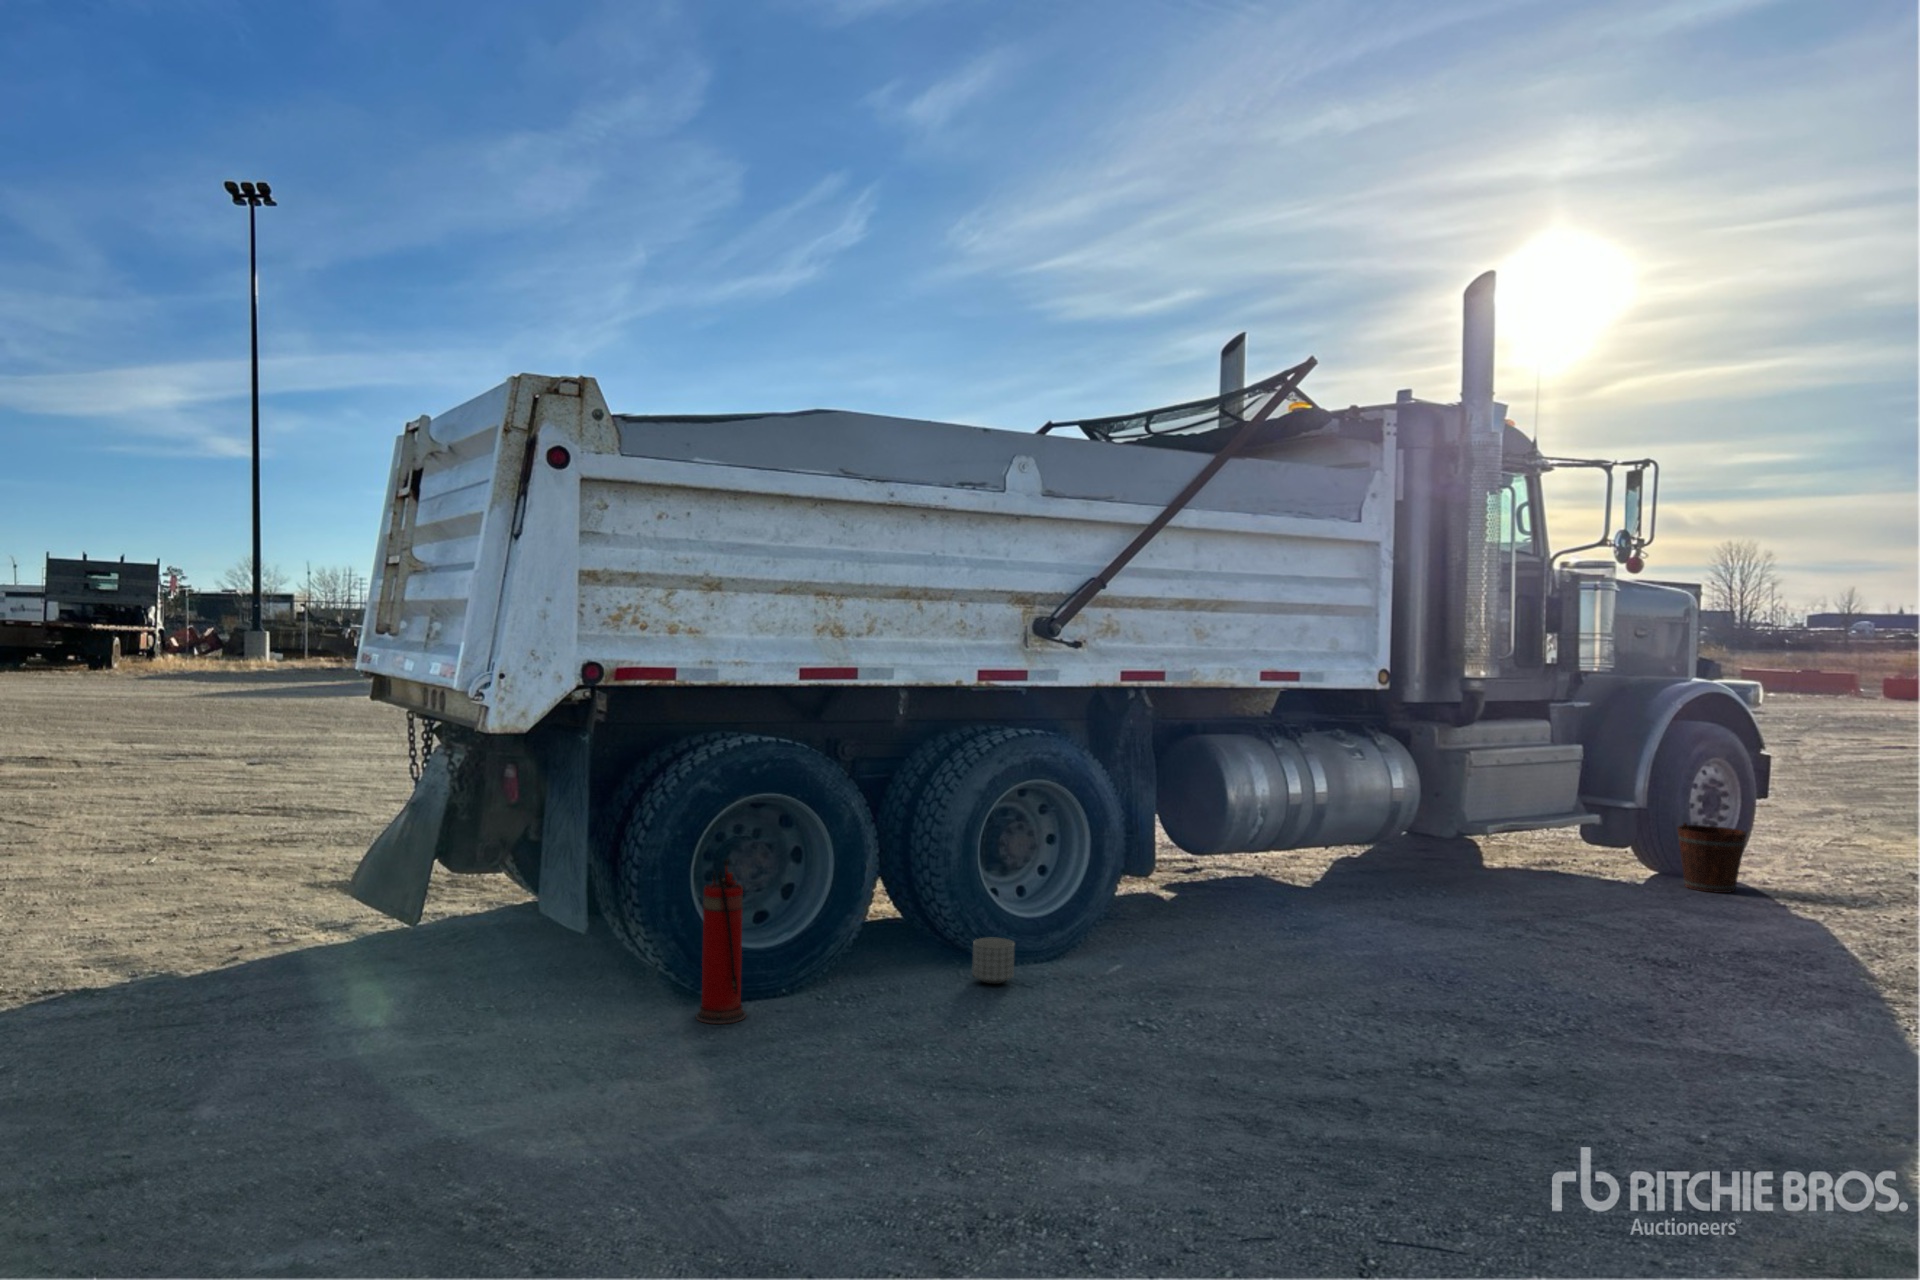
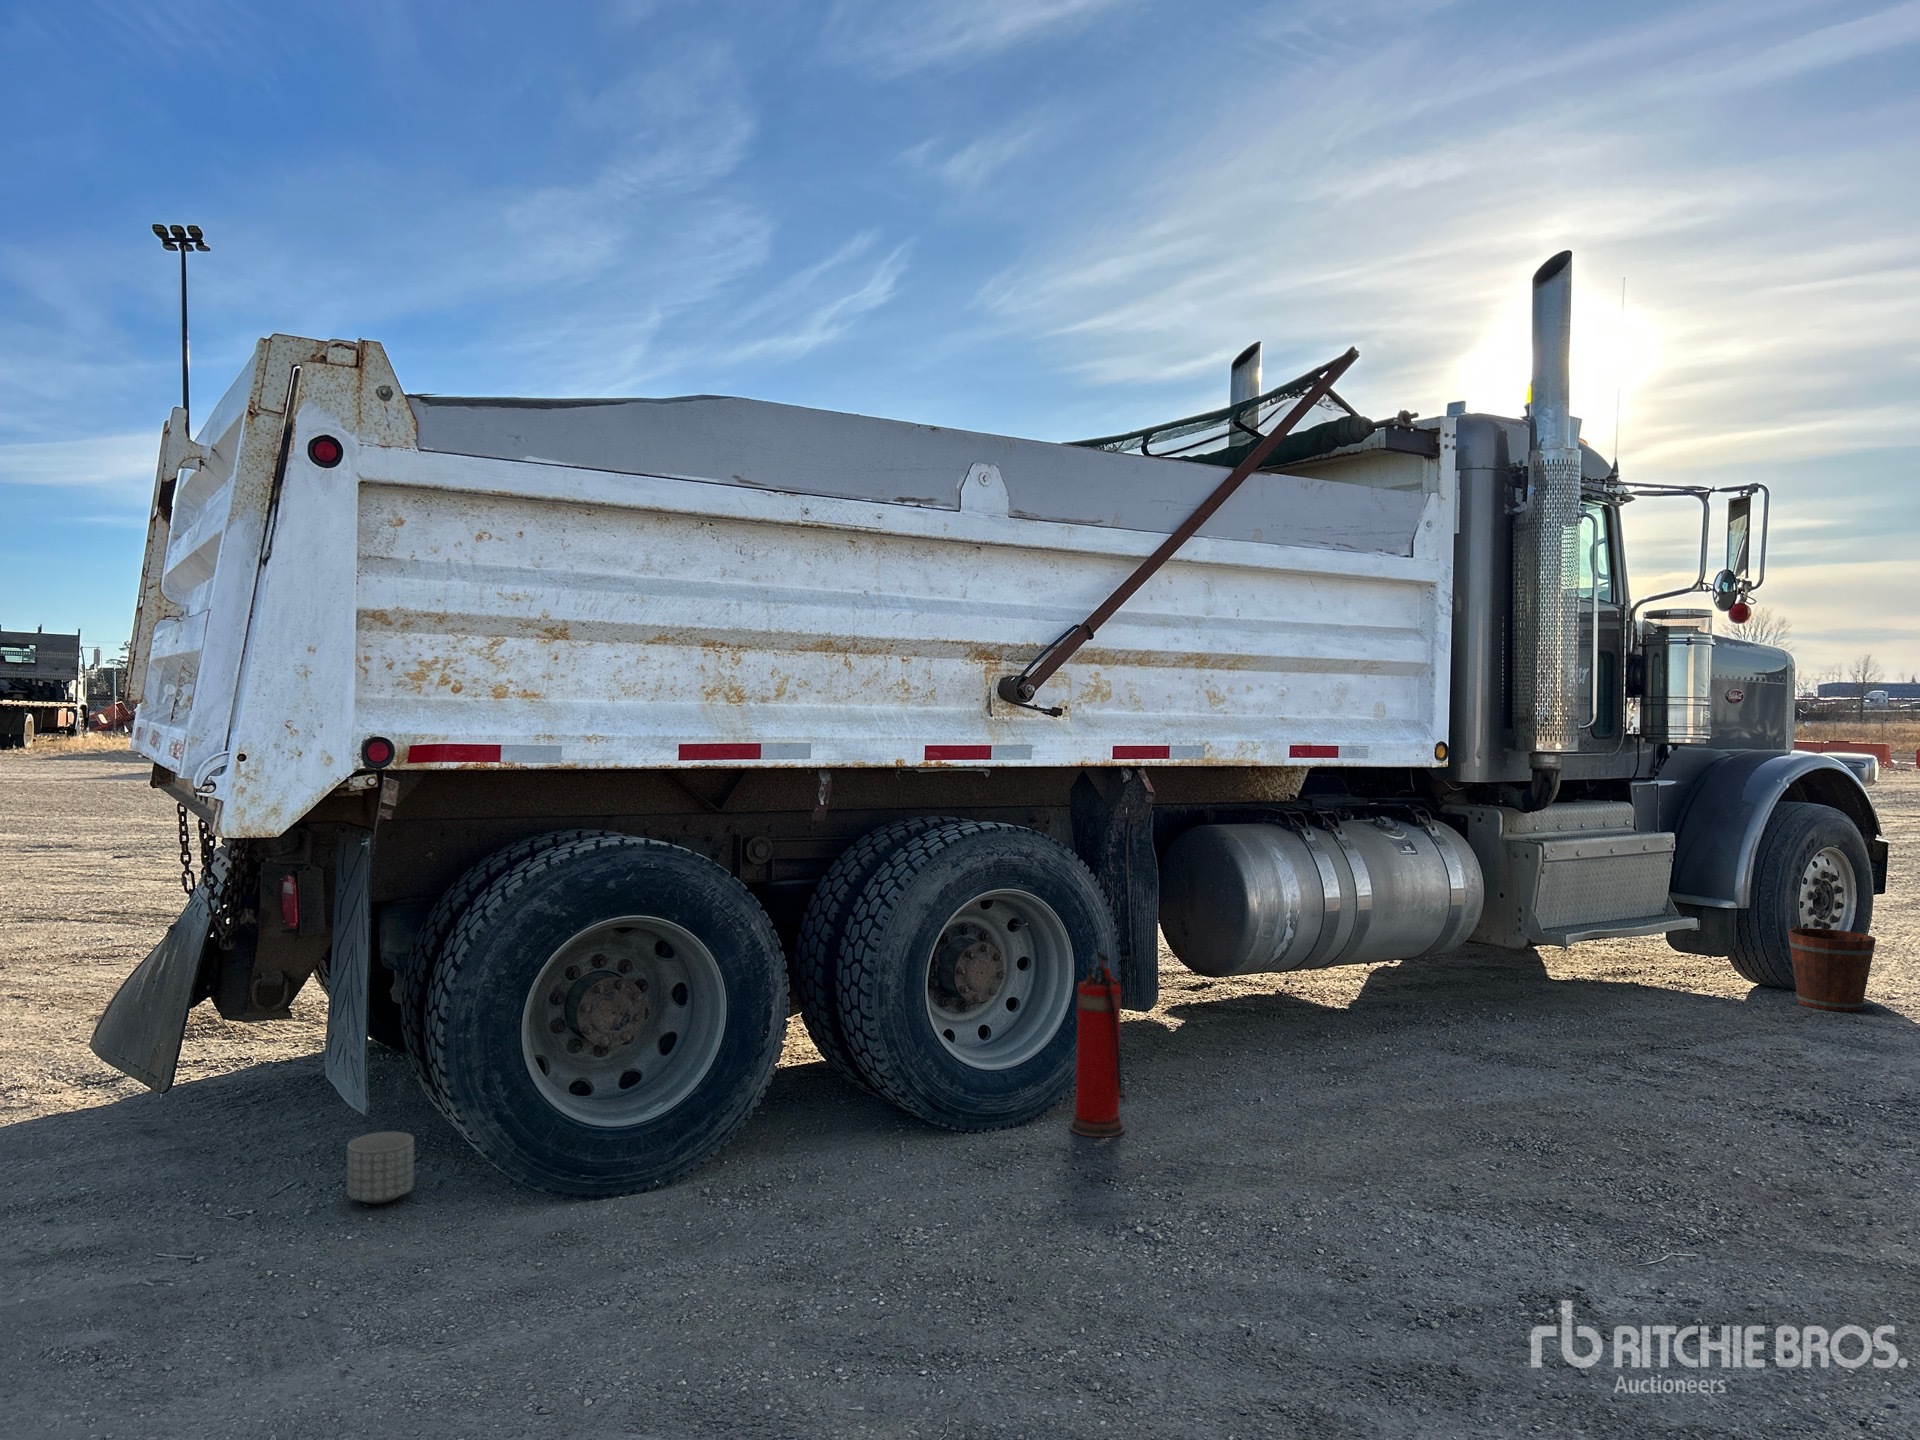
fire extinguisher: present [696,859,746,1024] -> present [1069,952,1125,1137]
planter: present [972,937,1015,984] -> present [347,1132,414,1204]

